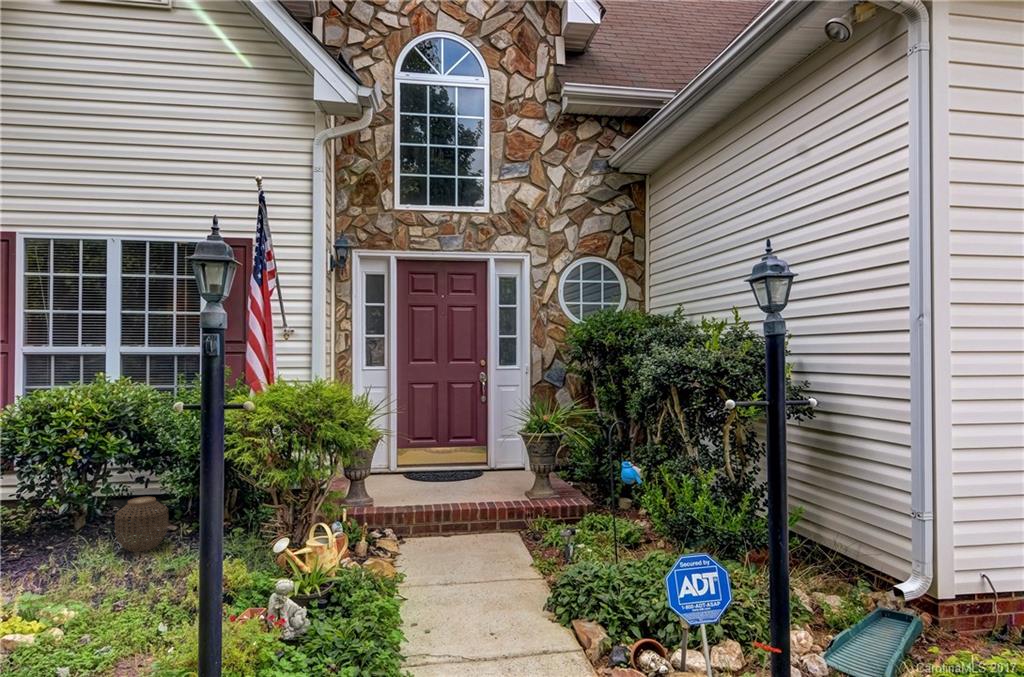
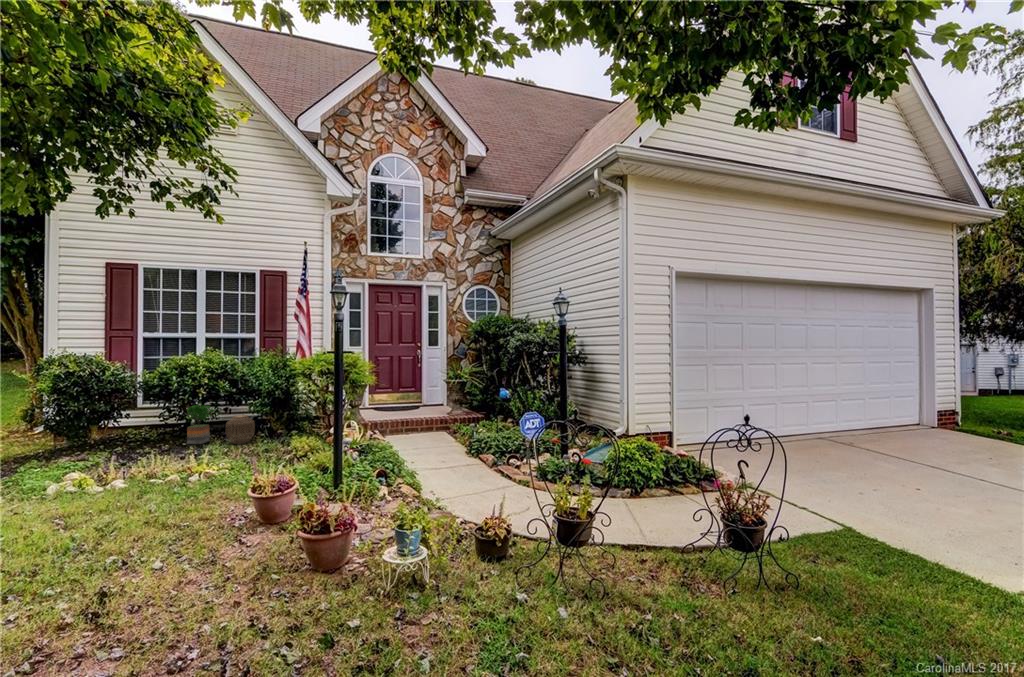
potted tree: none [52,476,106,548] -> present [187,405,213,444]

